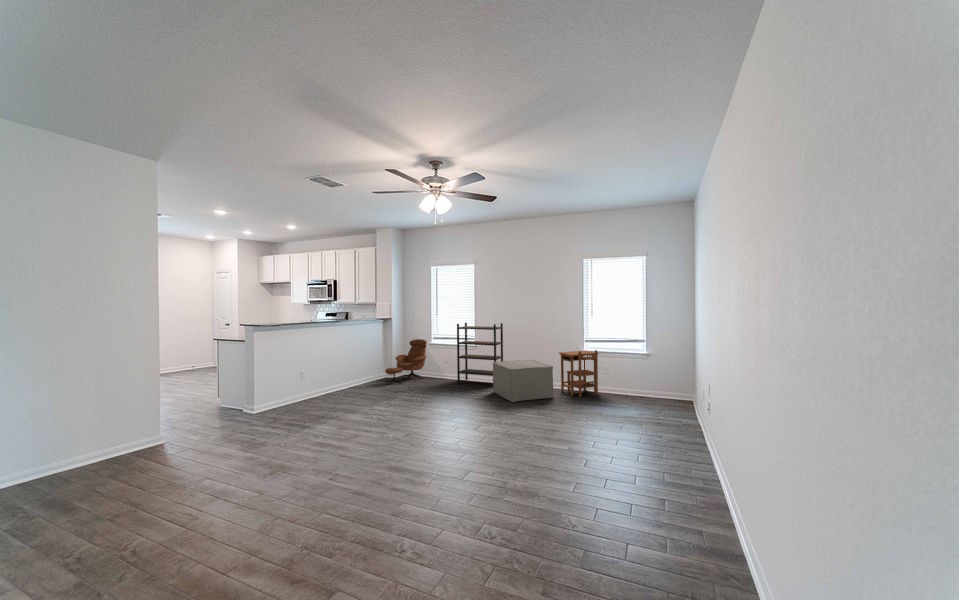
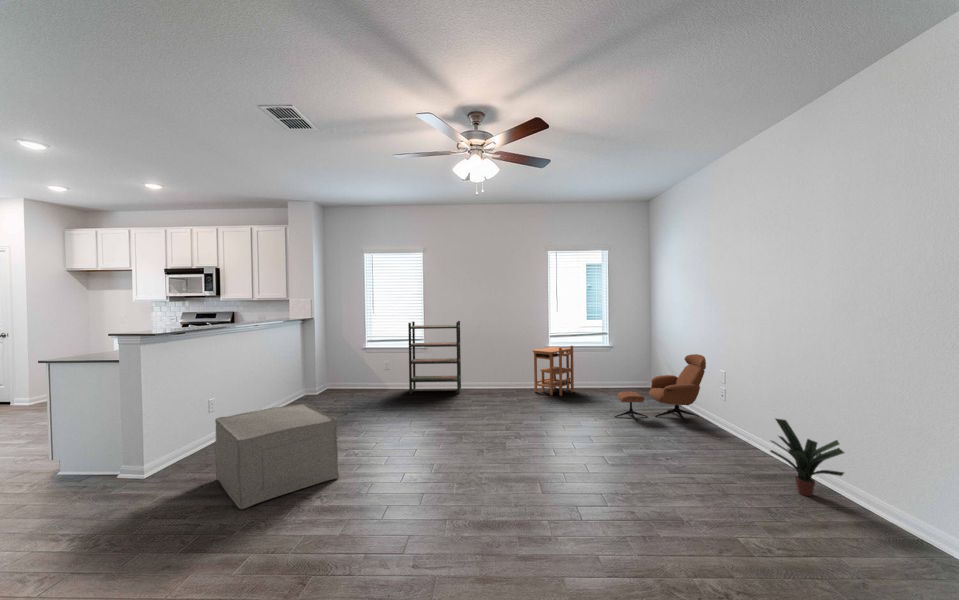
lounge chair: present [385,339,427,385] -> present [615,354,706,423]
ottoman: present [493,360,554,402] -> present [215,403,339,509]
potted plant: none [636,427,698,500] -> present [770,419,844,496]

